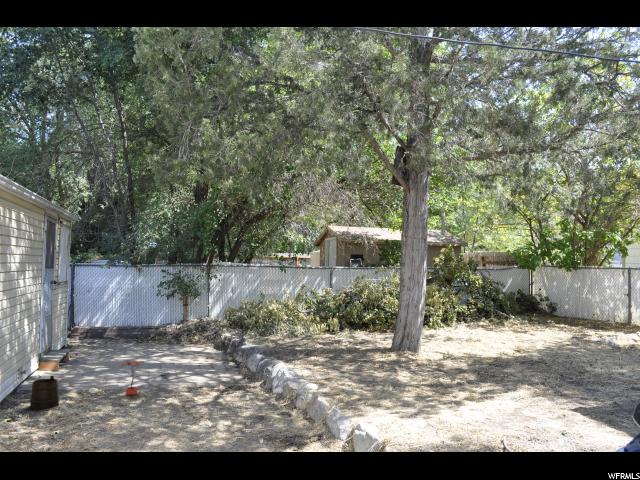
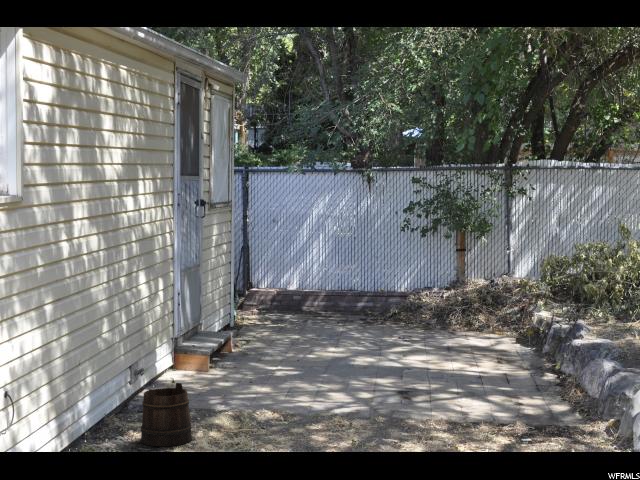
potted plant: present [119,361,144,395] -> none [305,361,356,431]

